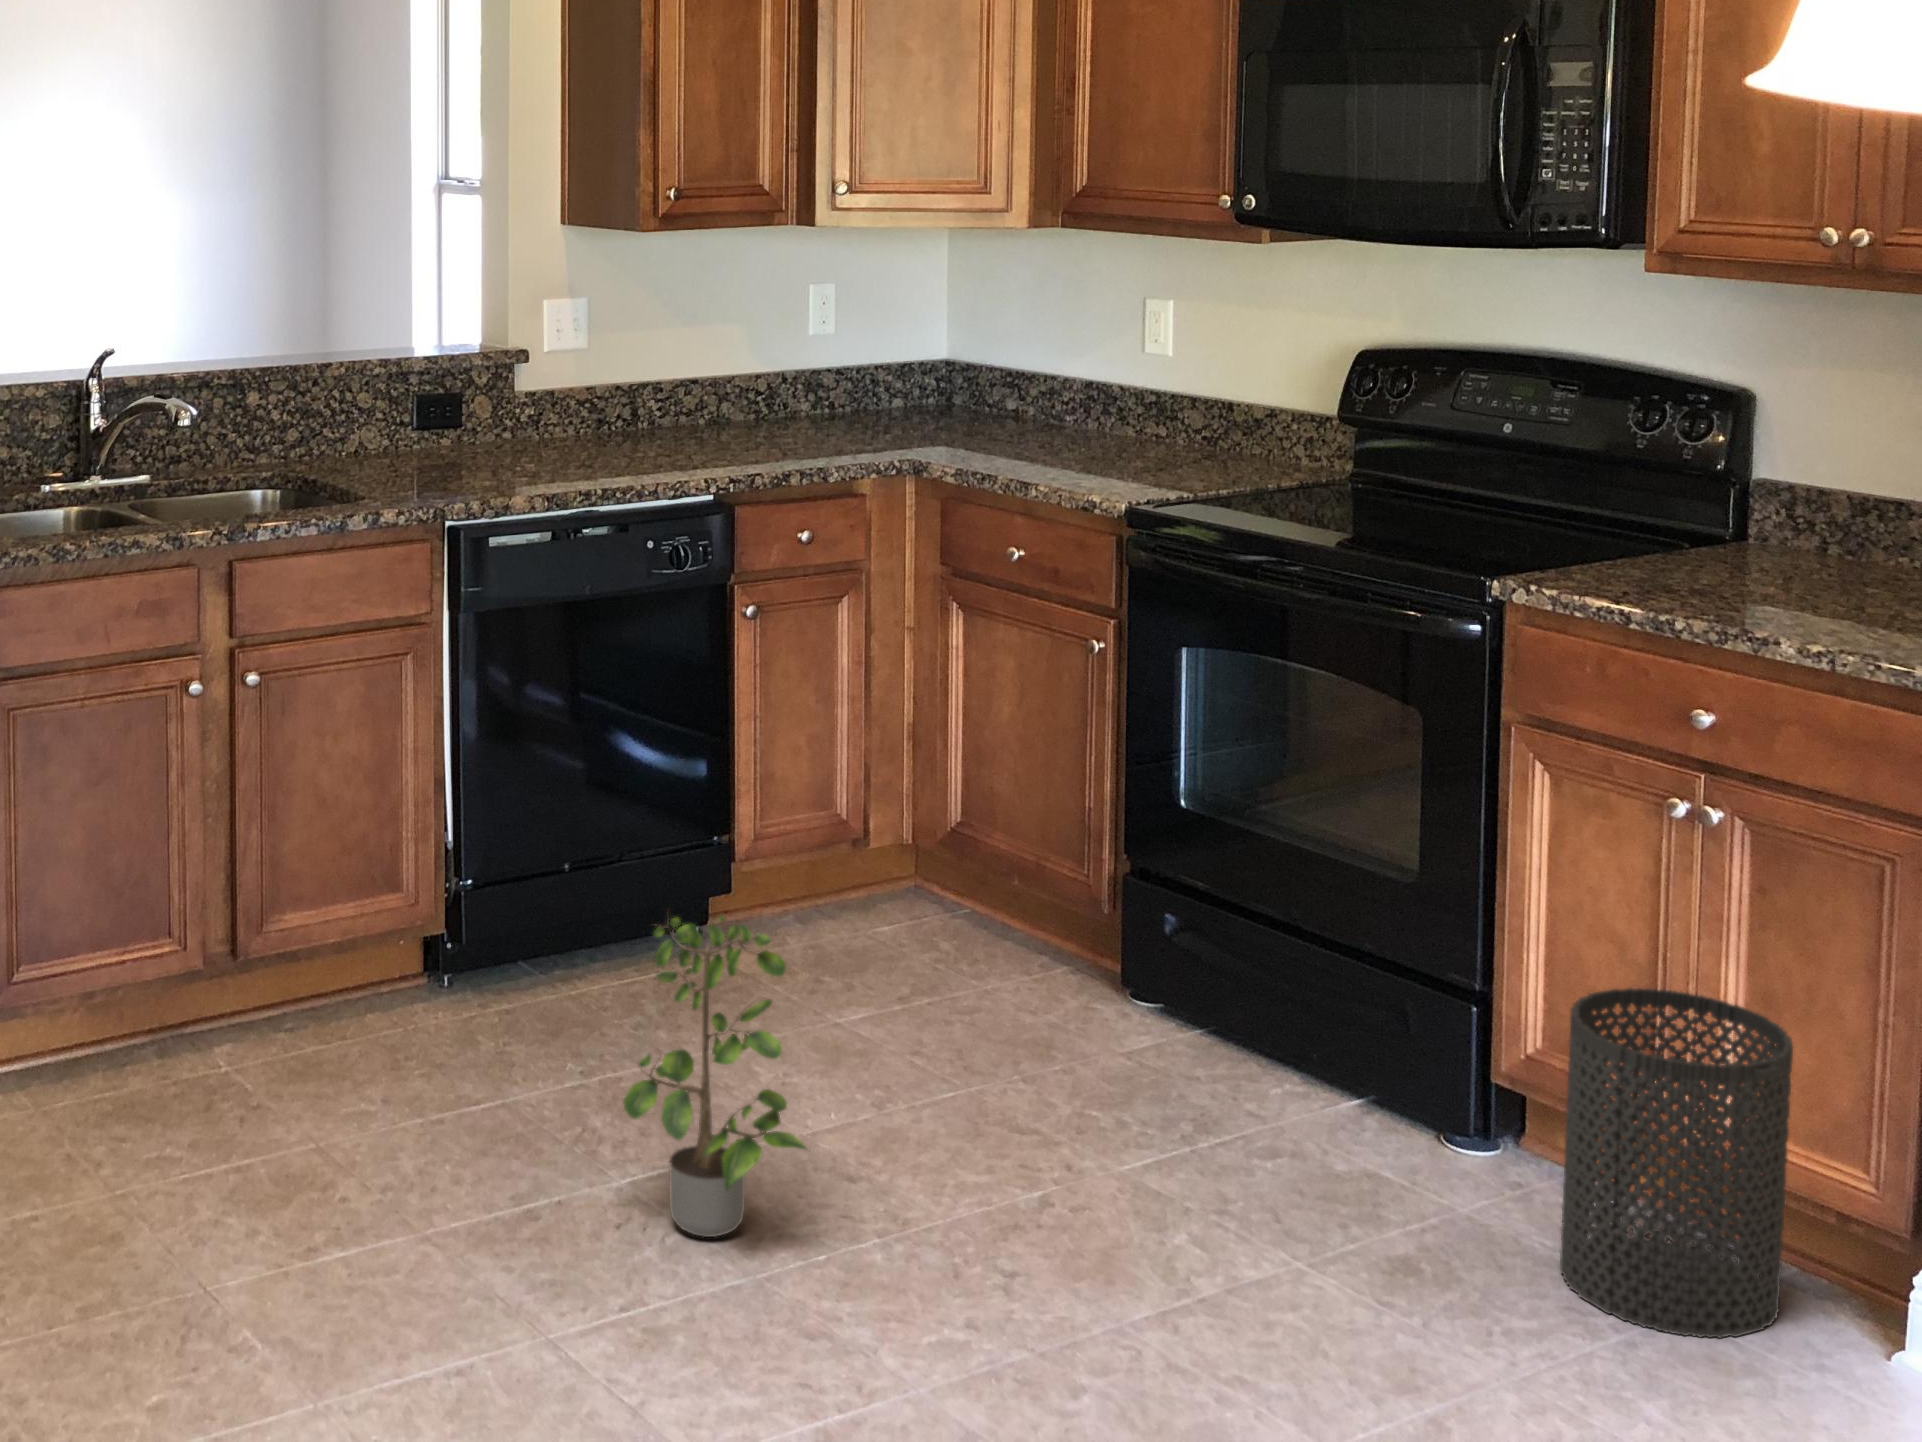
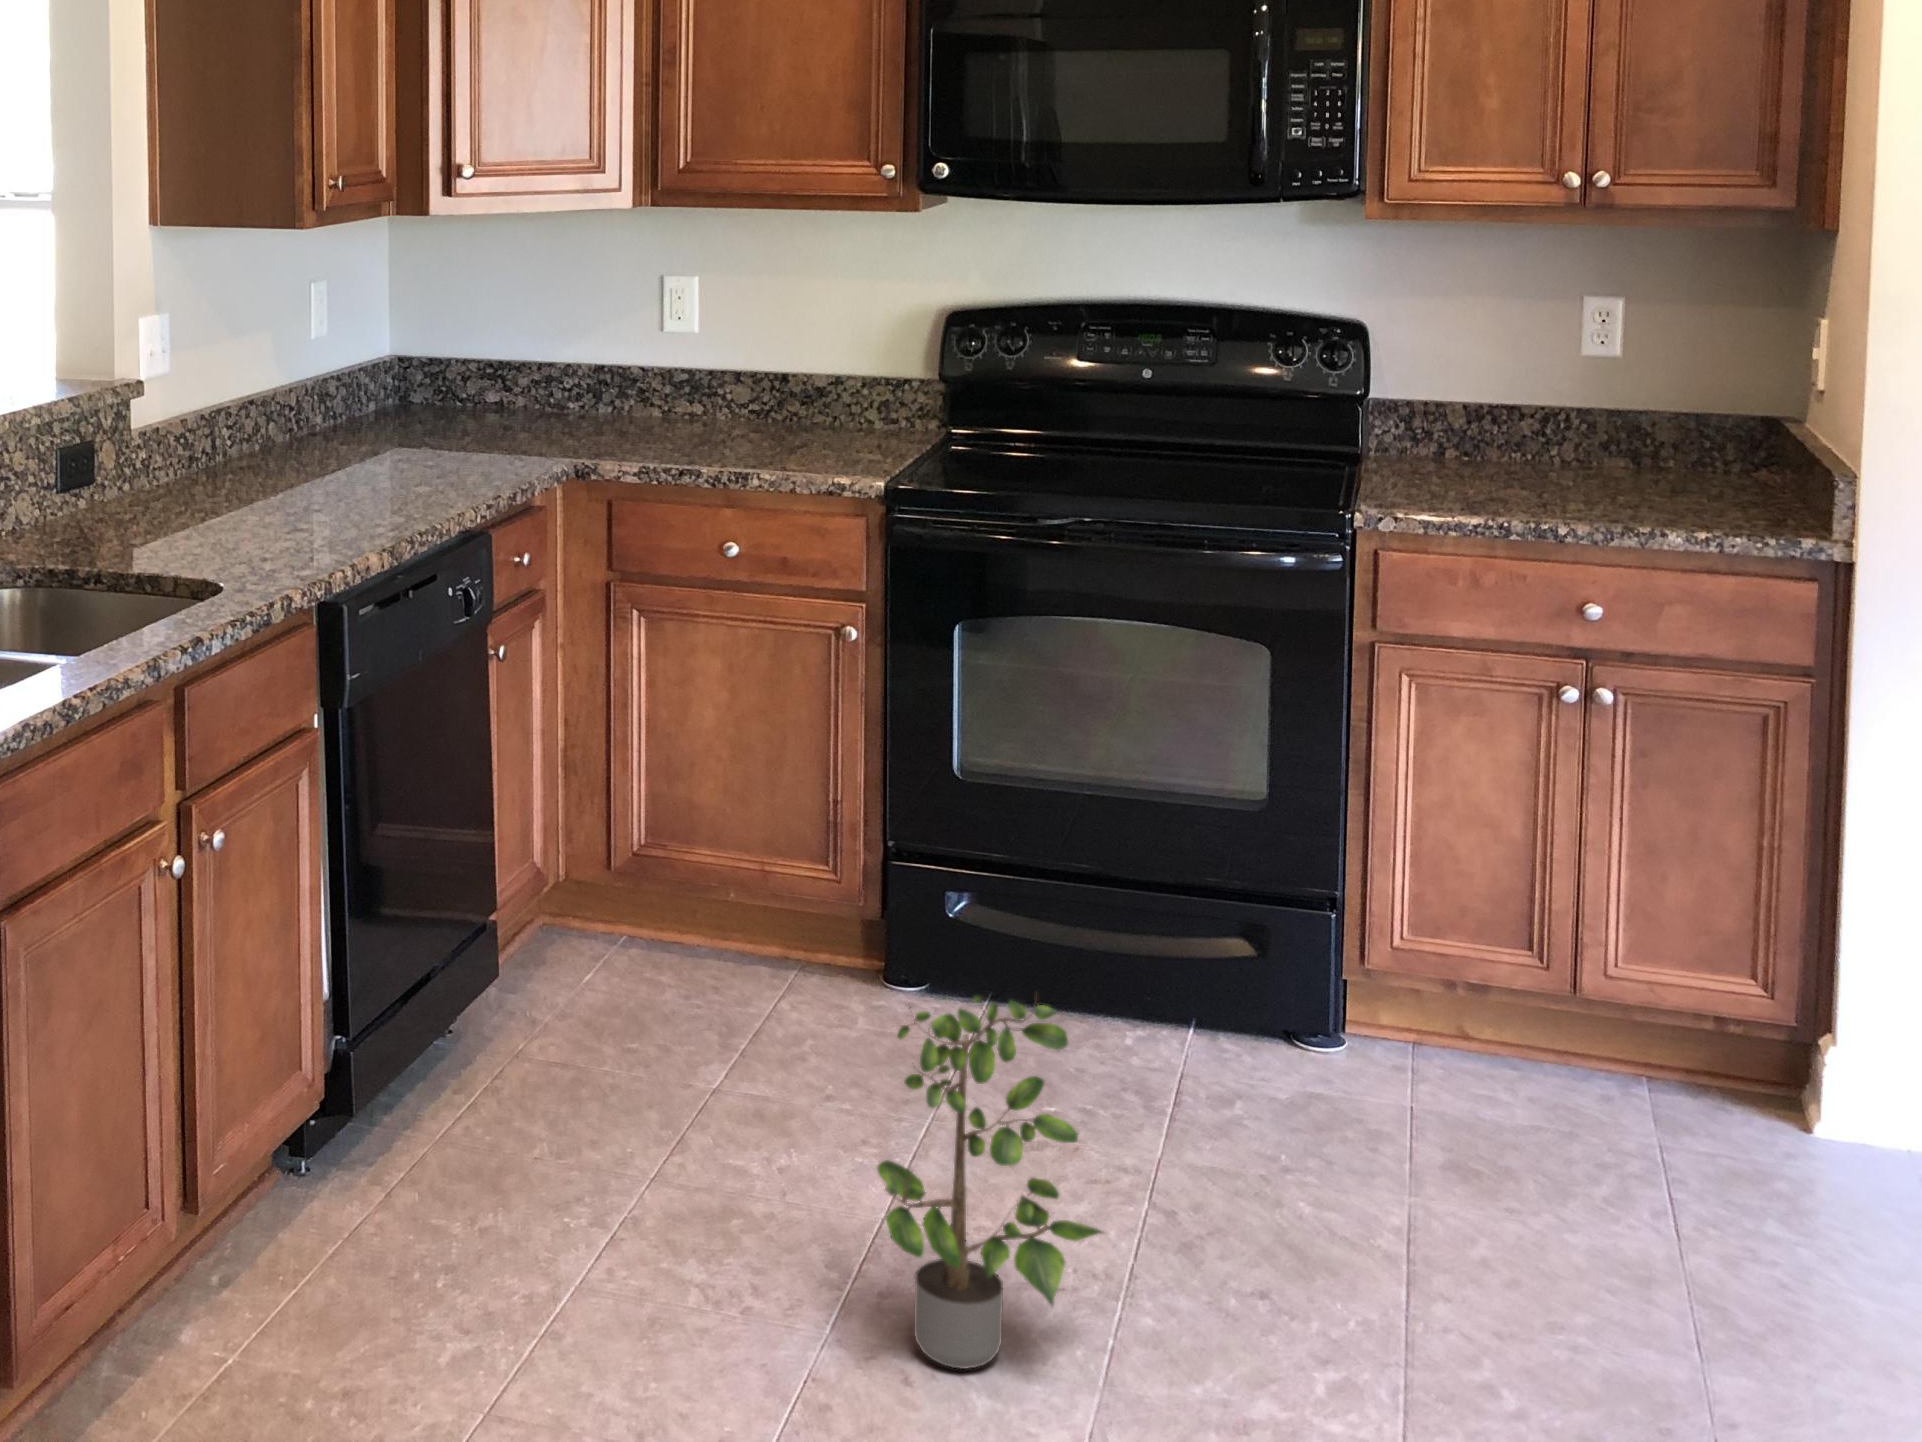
trash can: present [1560,988,1793,1339] -> none [1517,857,1735,1164]

